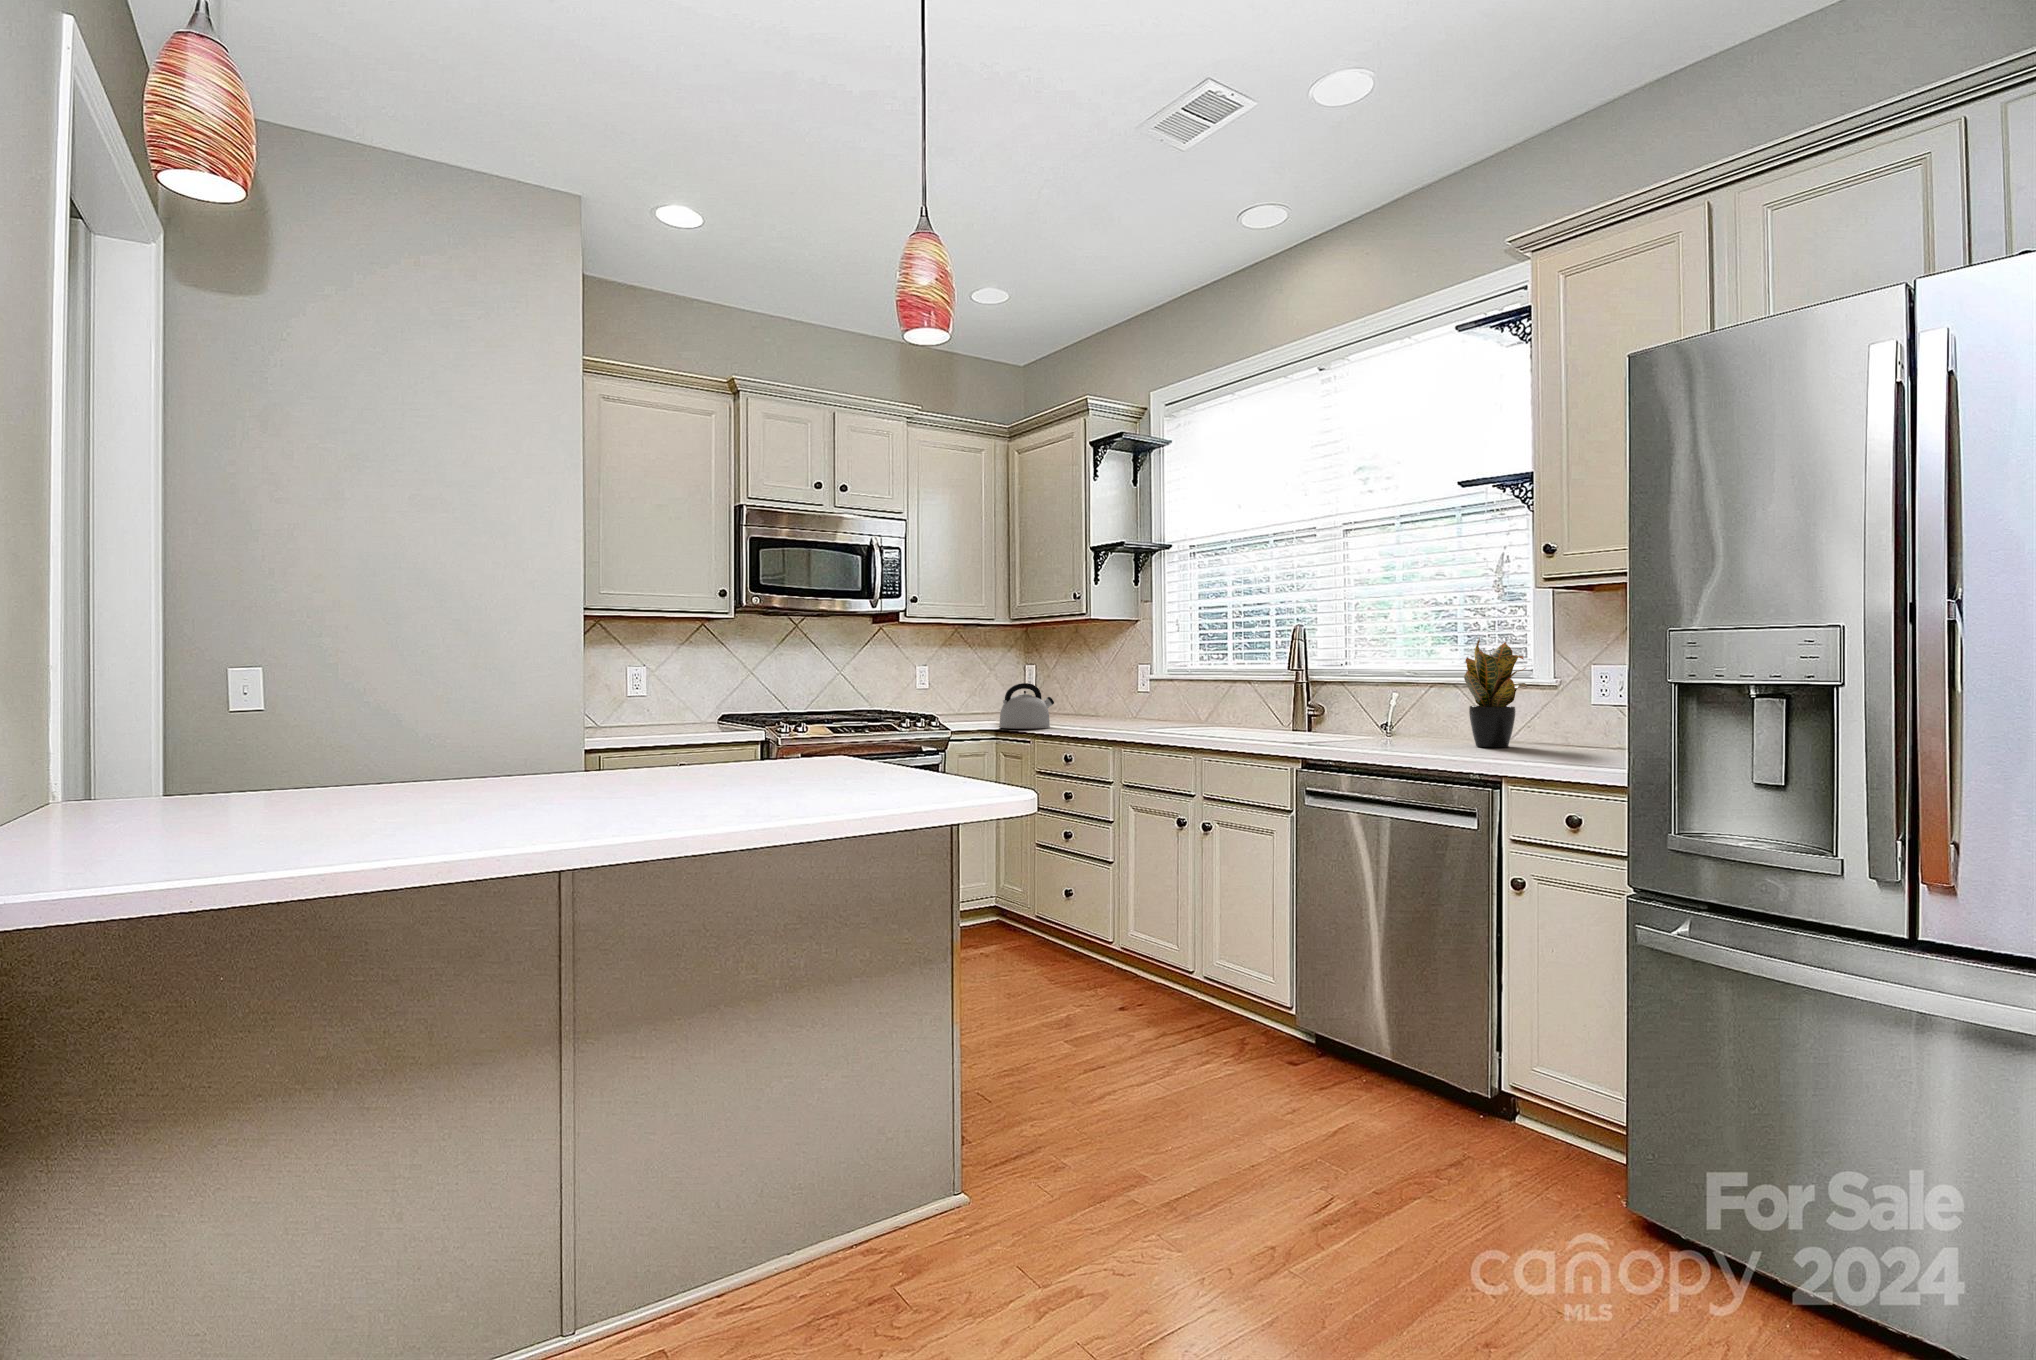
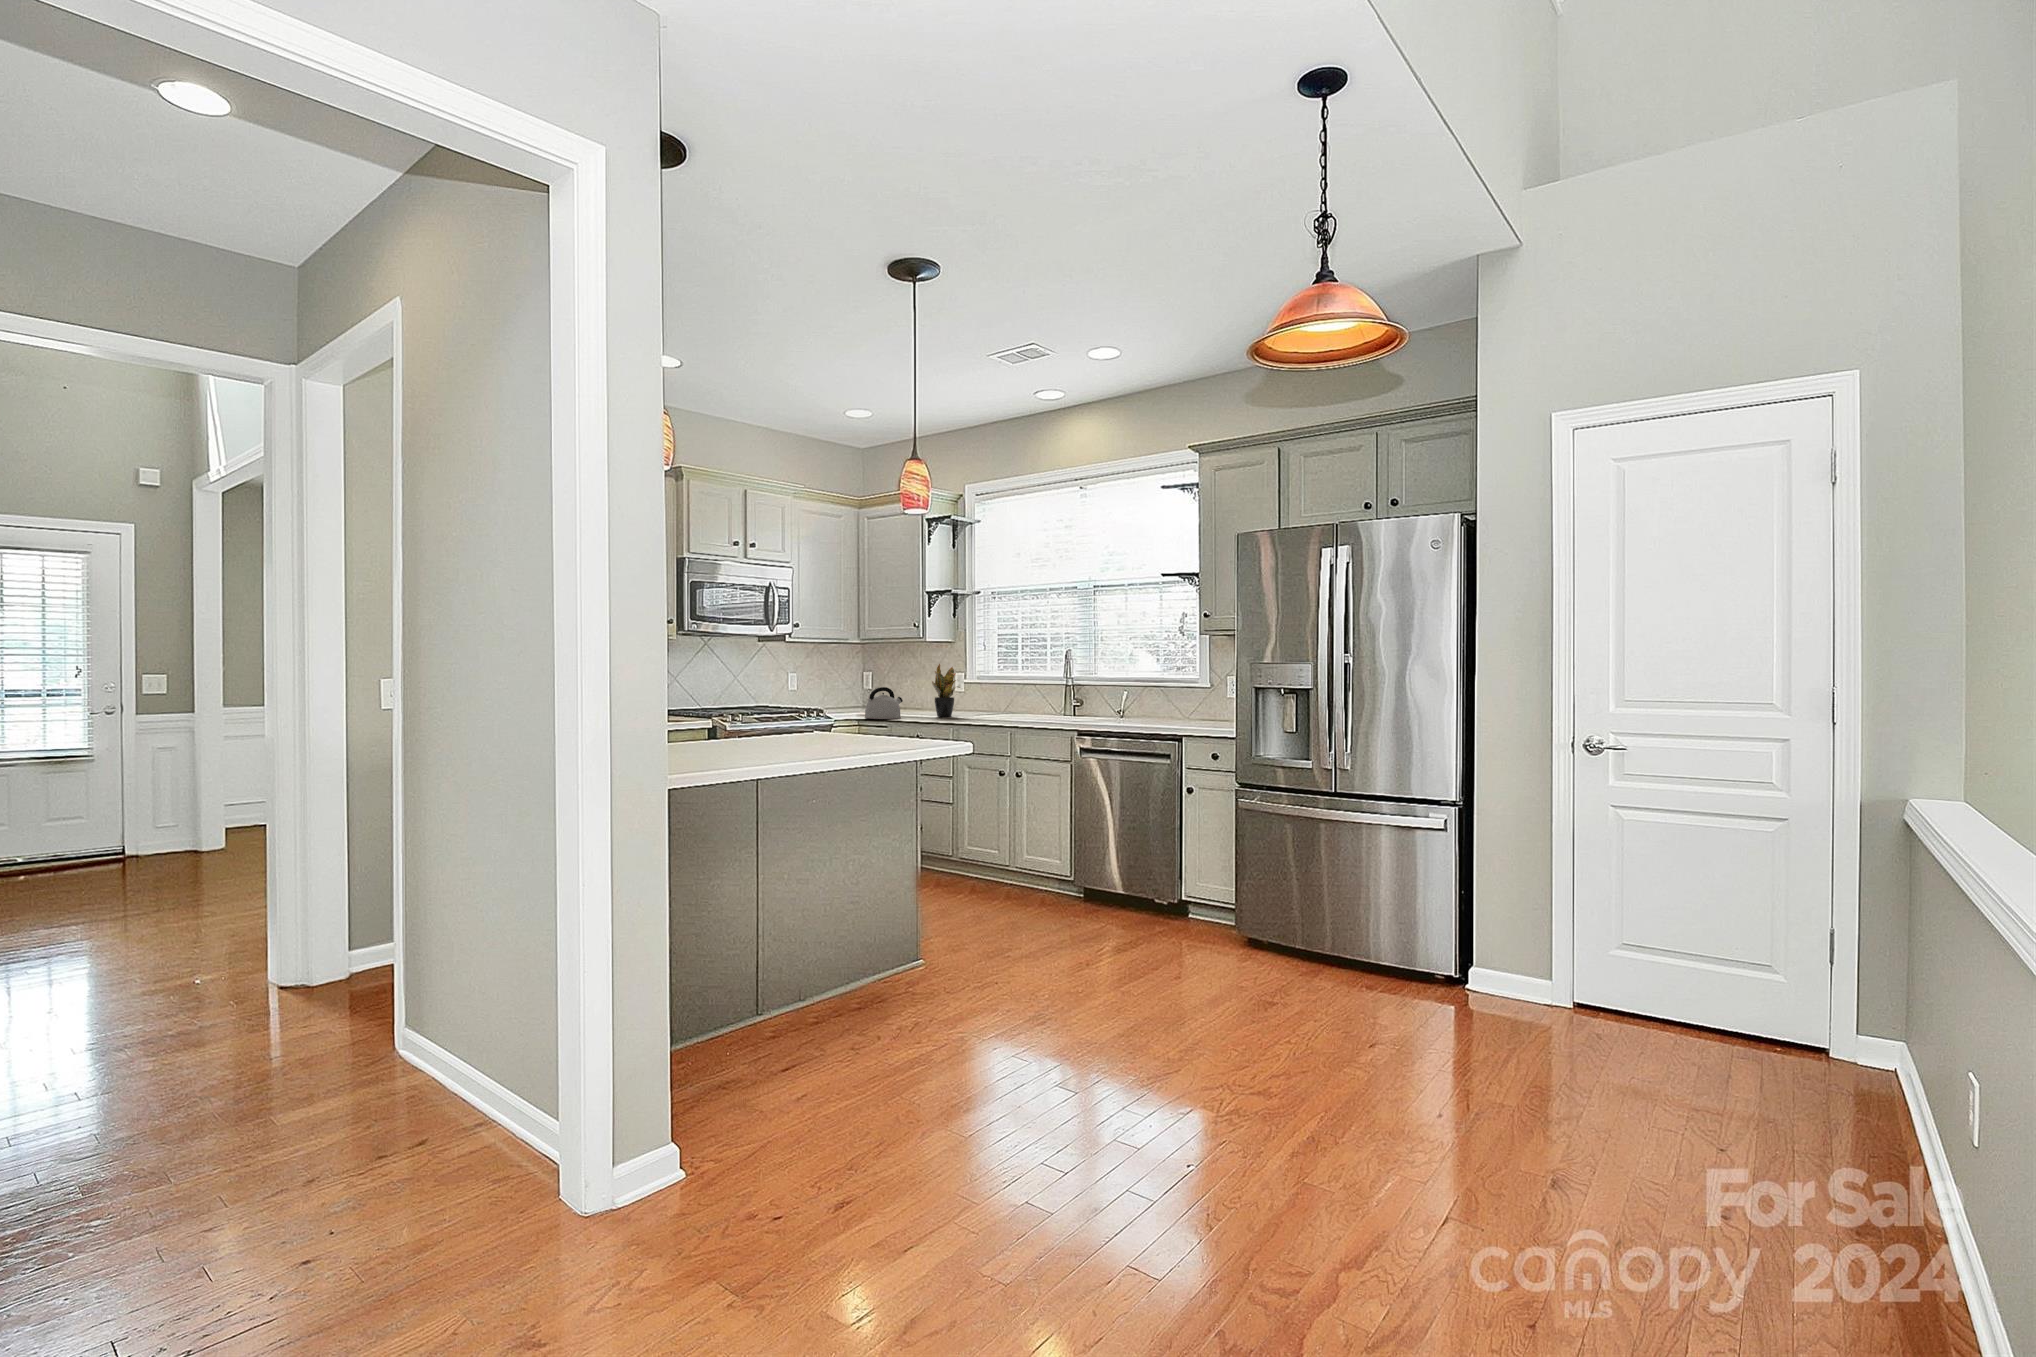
potted plant: present [1464,638,1527,747] -> present [932,664,960,717]

